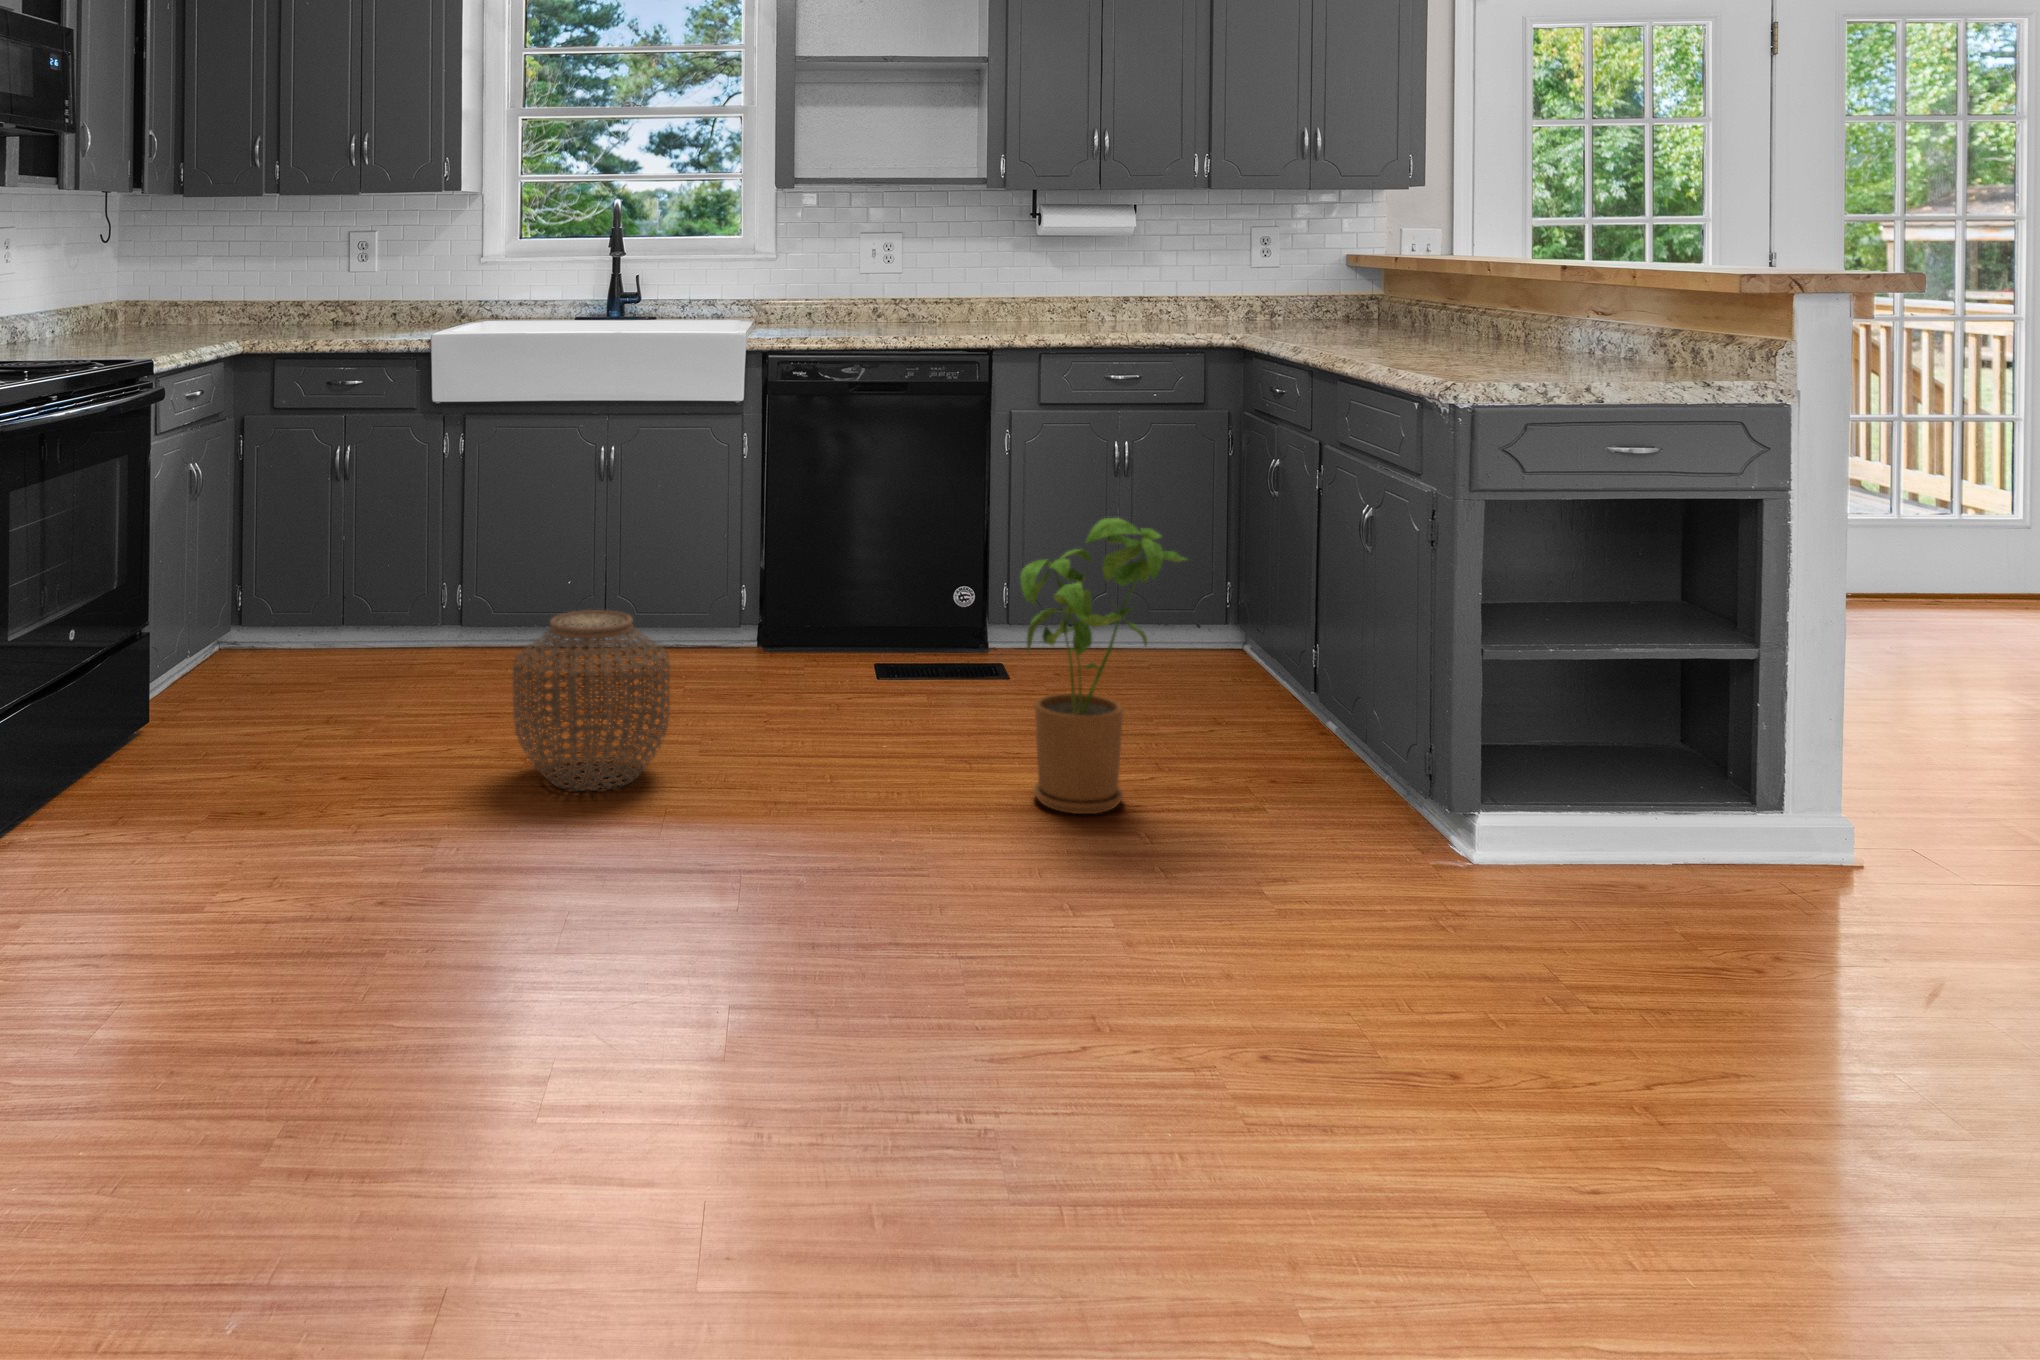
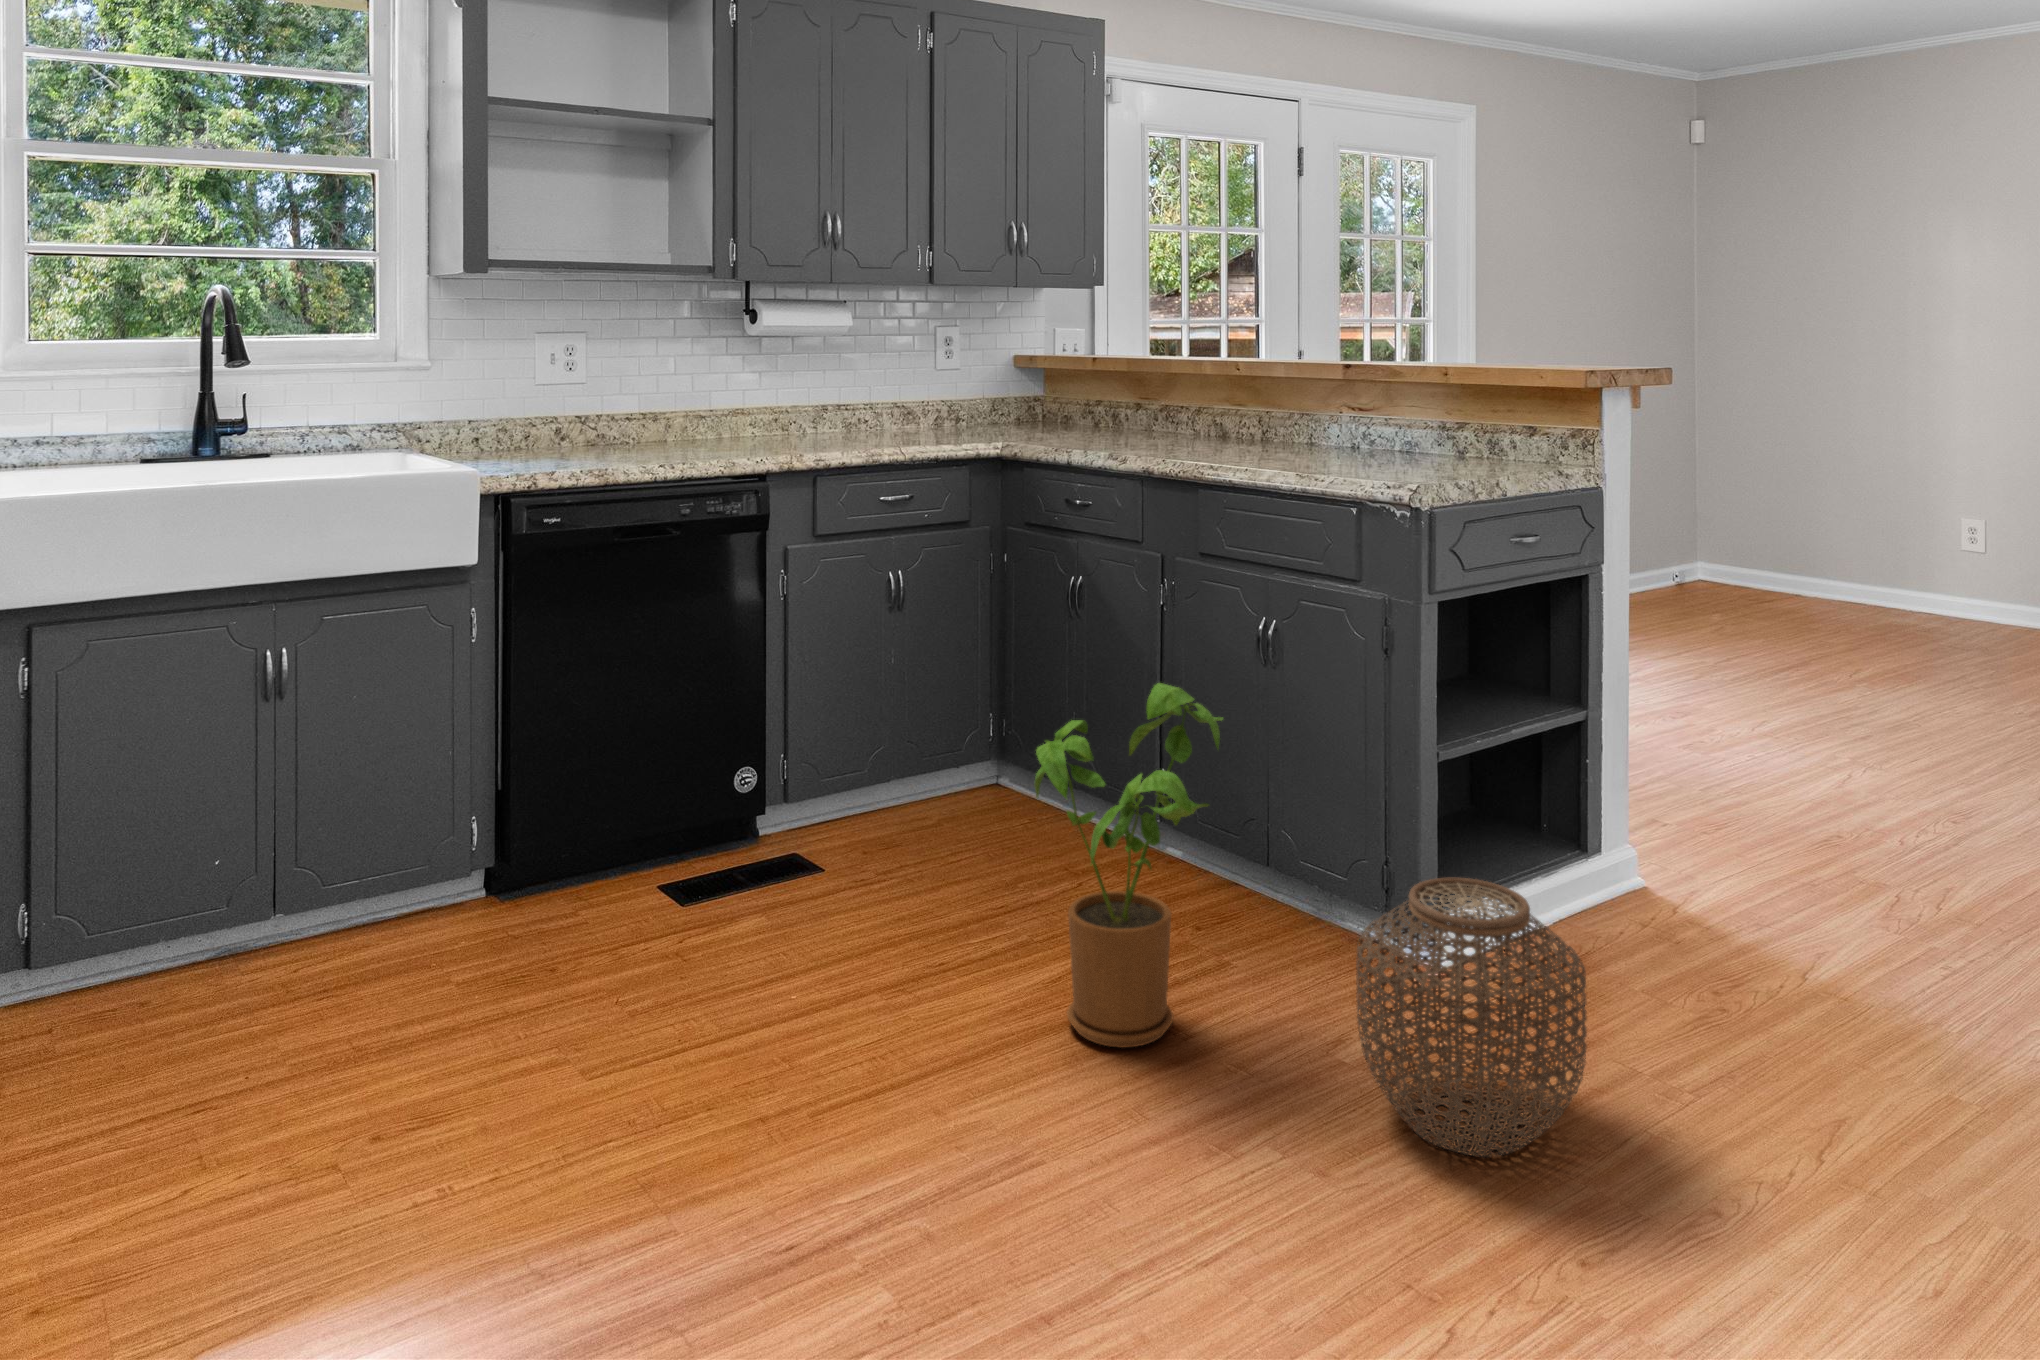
woven basket: present [513,610,670,791] -> present [1357,877,1587,1157]

